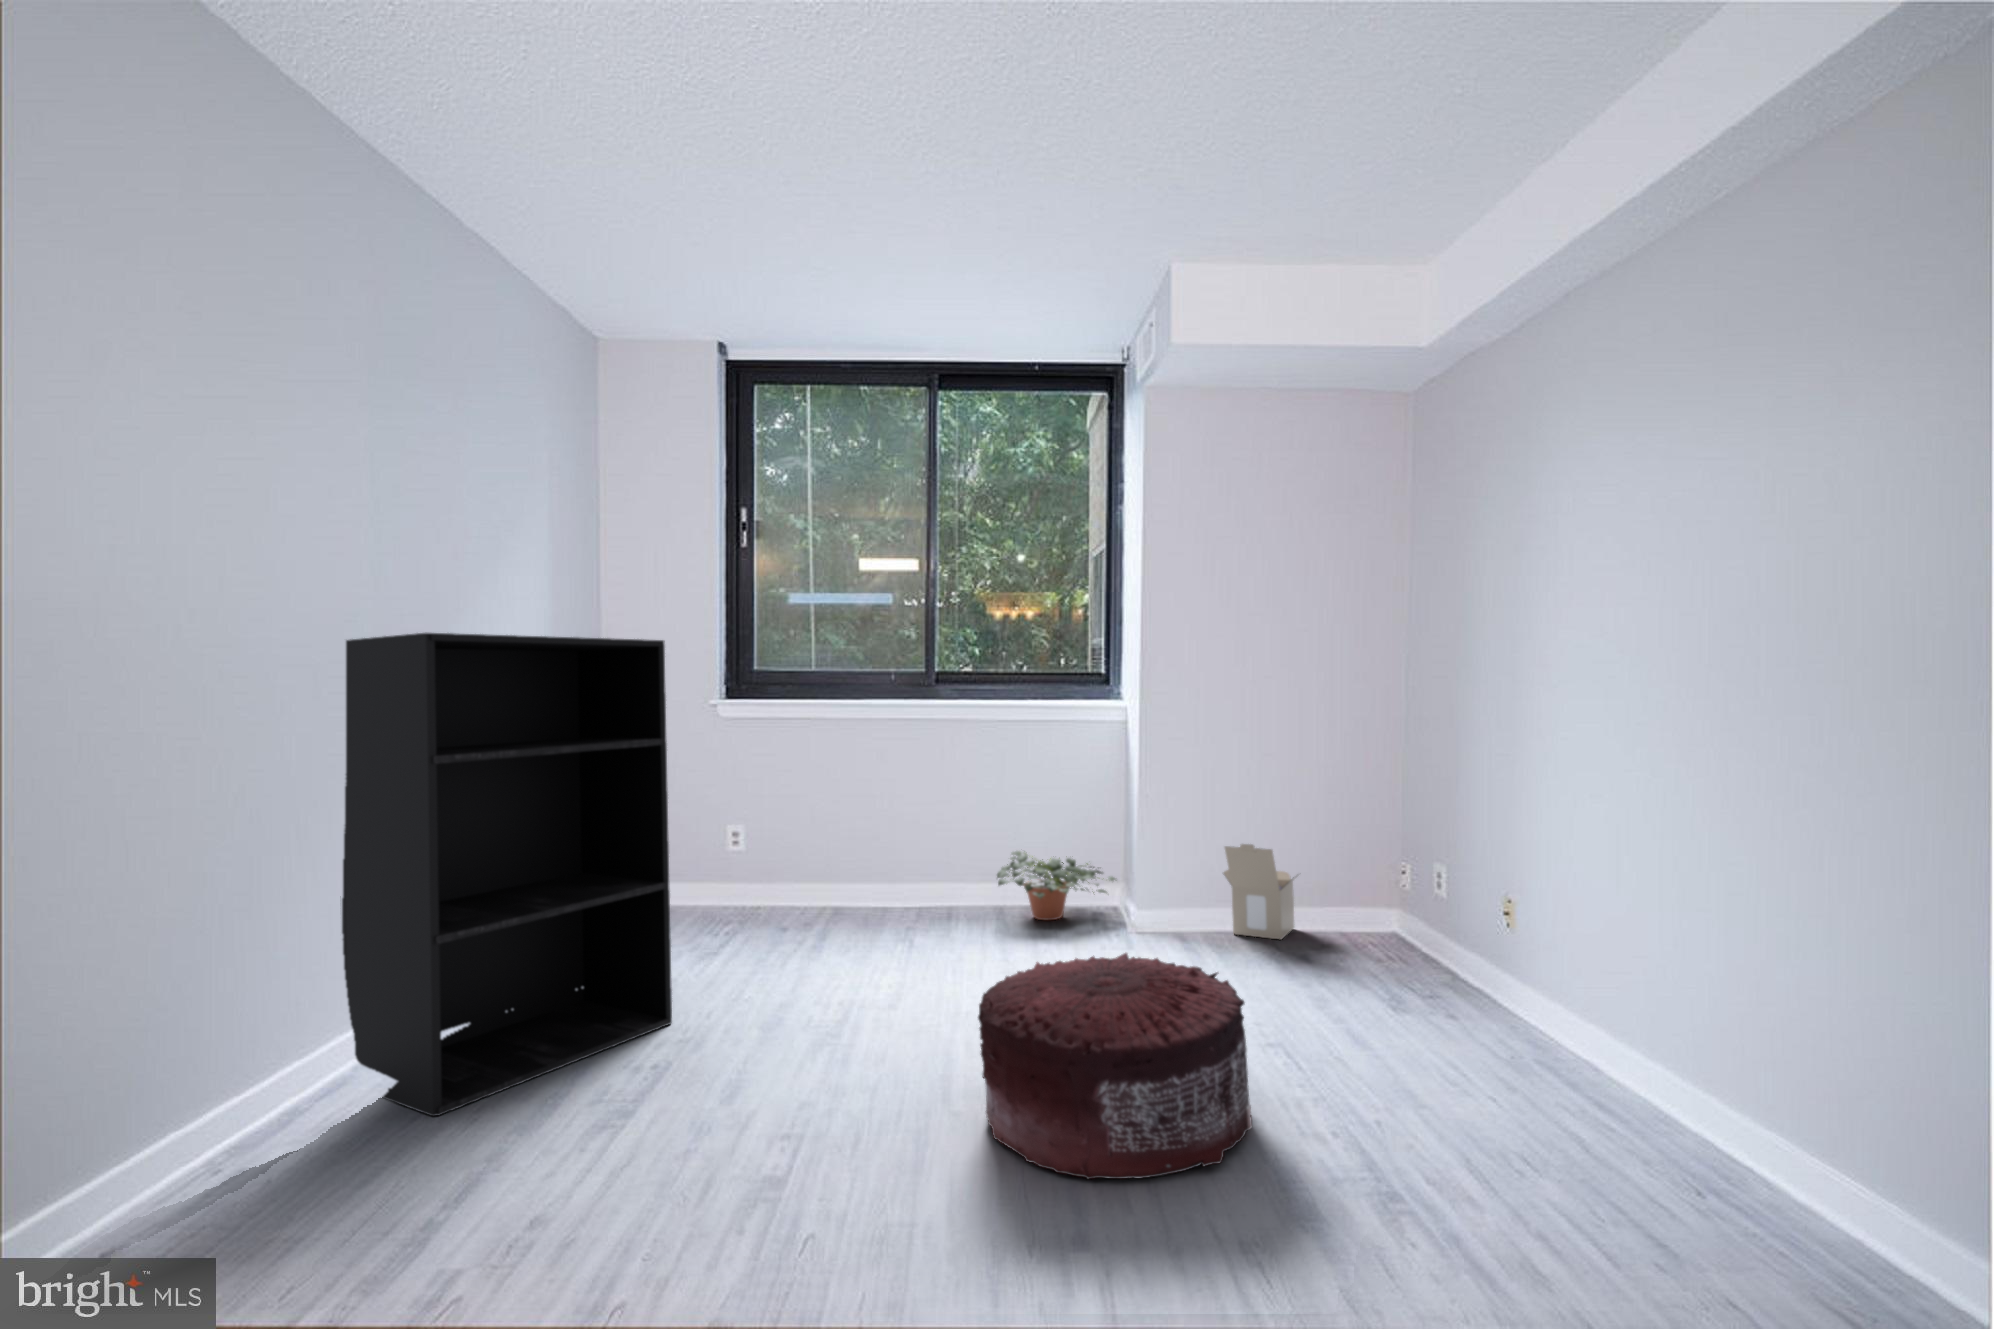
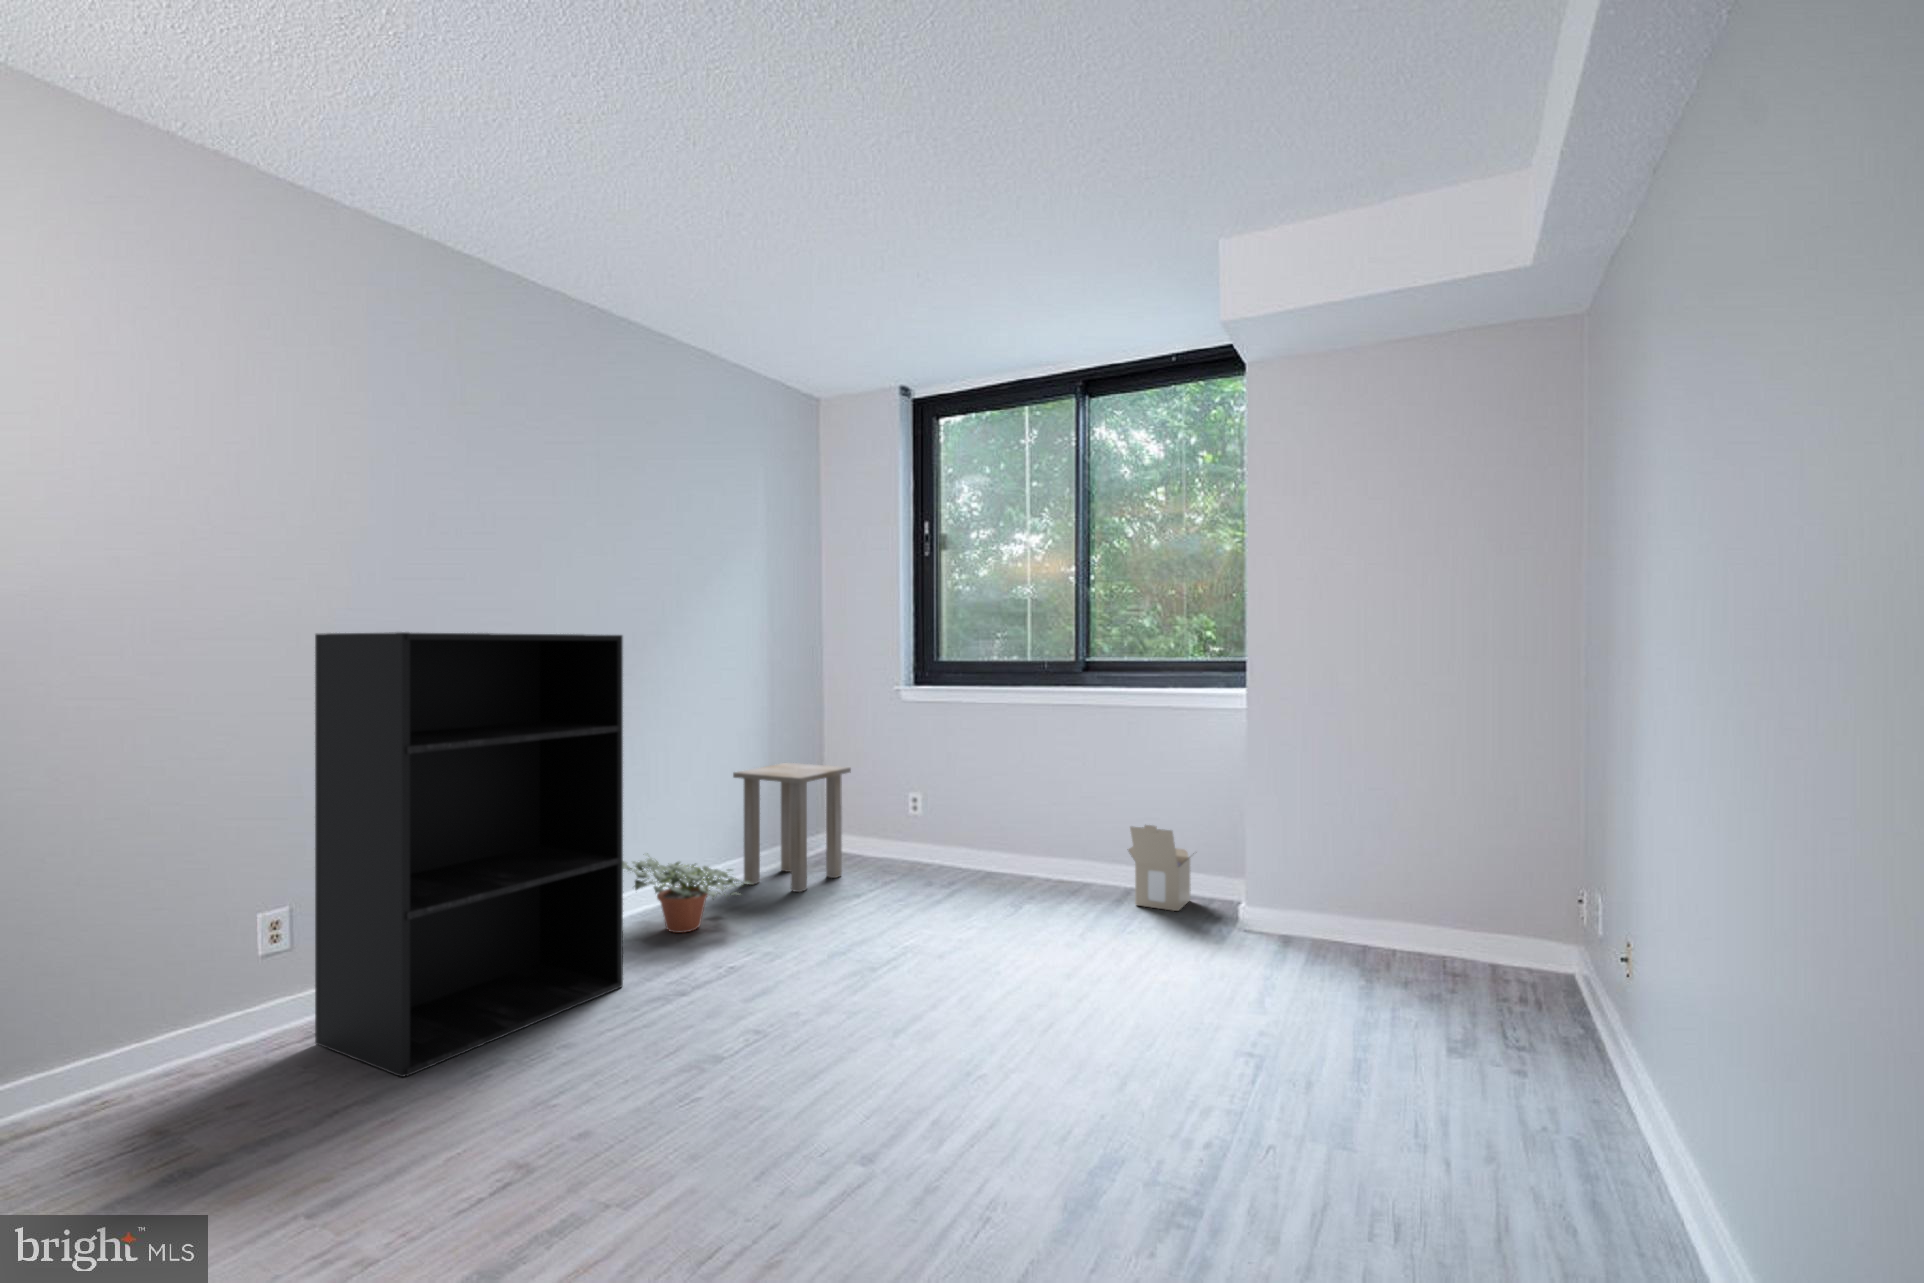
side table: none [790,789,917,927] -> present [733,763,851,892]
potted plant: present [997,850,1115,920] -> present [623,853,753,933]
pouf: present [978,953,1252,1179] -> none [905,932,1146,1142]

